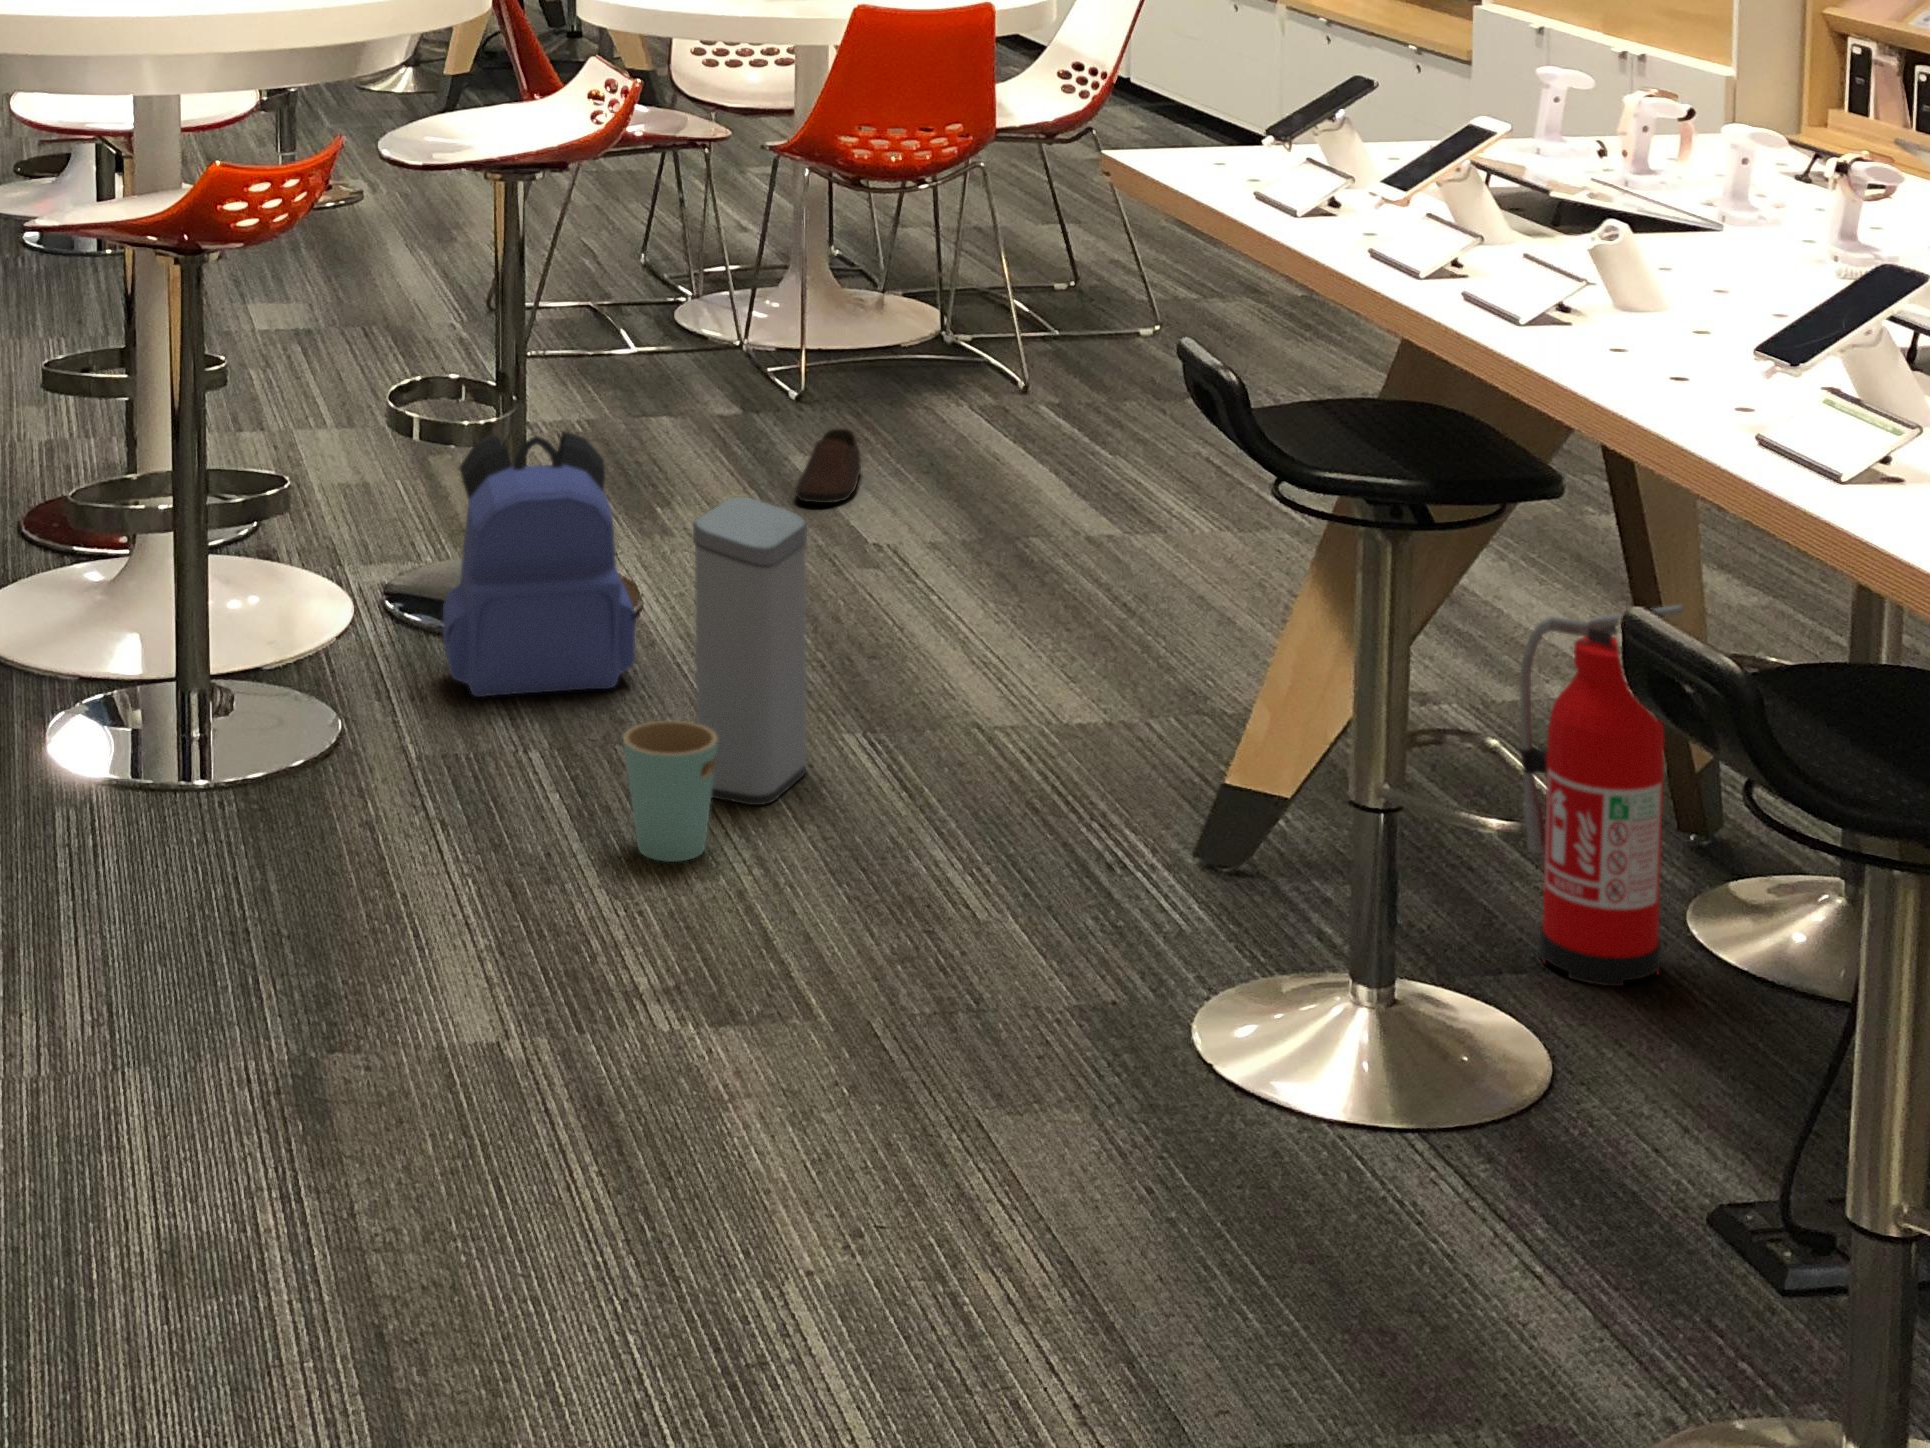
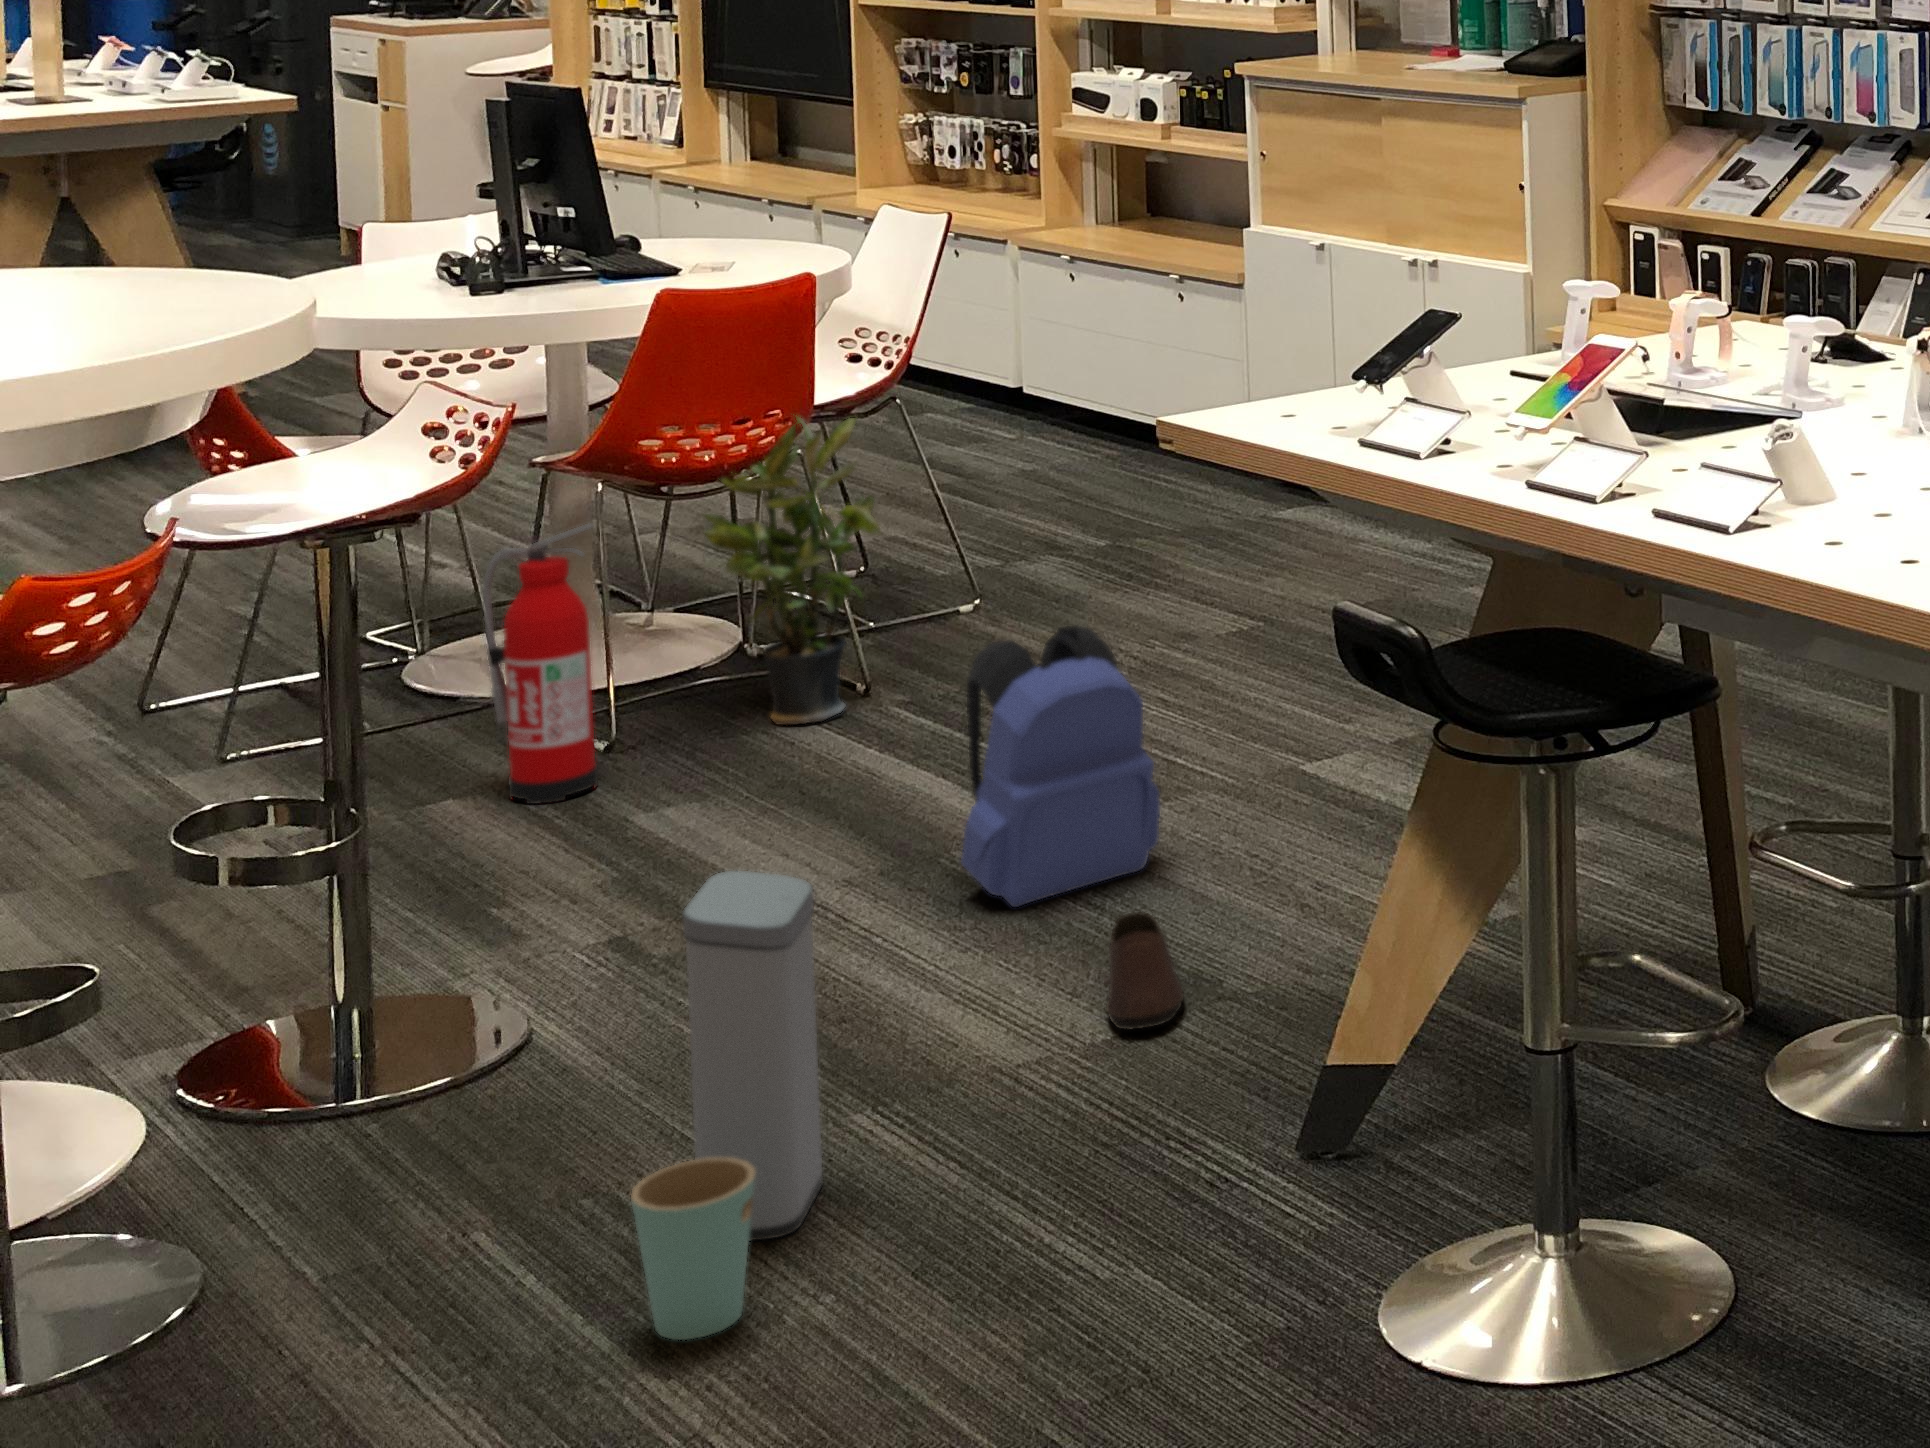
potted plant: none [887,133,1037,411] -> present [705,417,880,725]
shoe: present [795,429,861,503] -> present [1106,912,1183,1030]
backpack: present [443,431,636,697] -> present [961,626,1160,907]
fire extinguisher: present [1520,605,1684,986] -> present [483,524,598,804]

